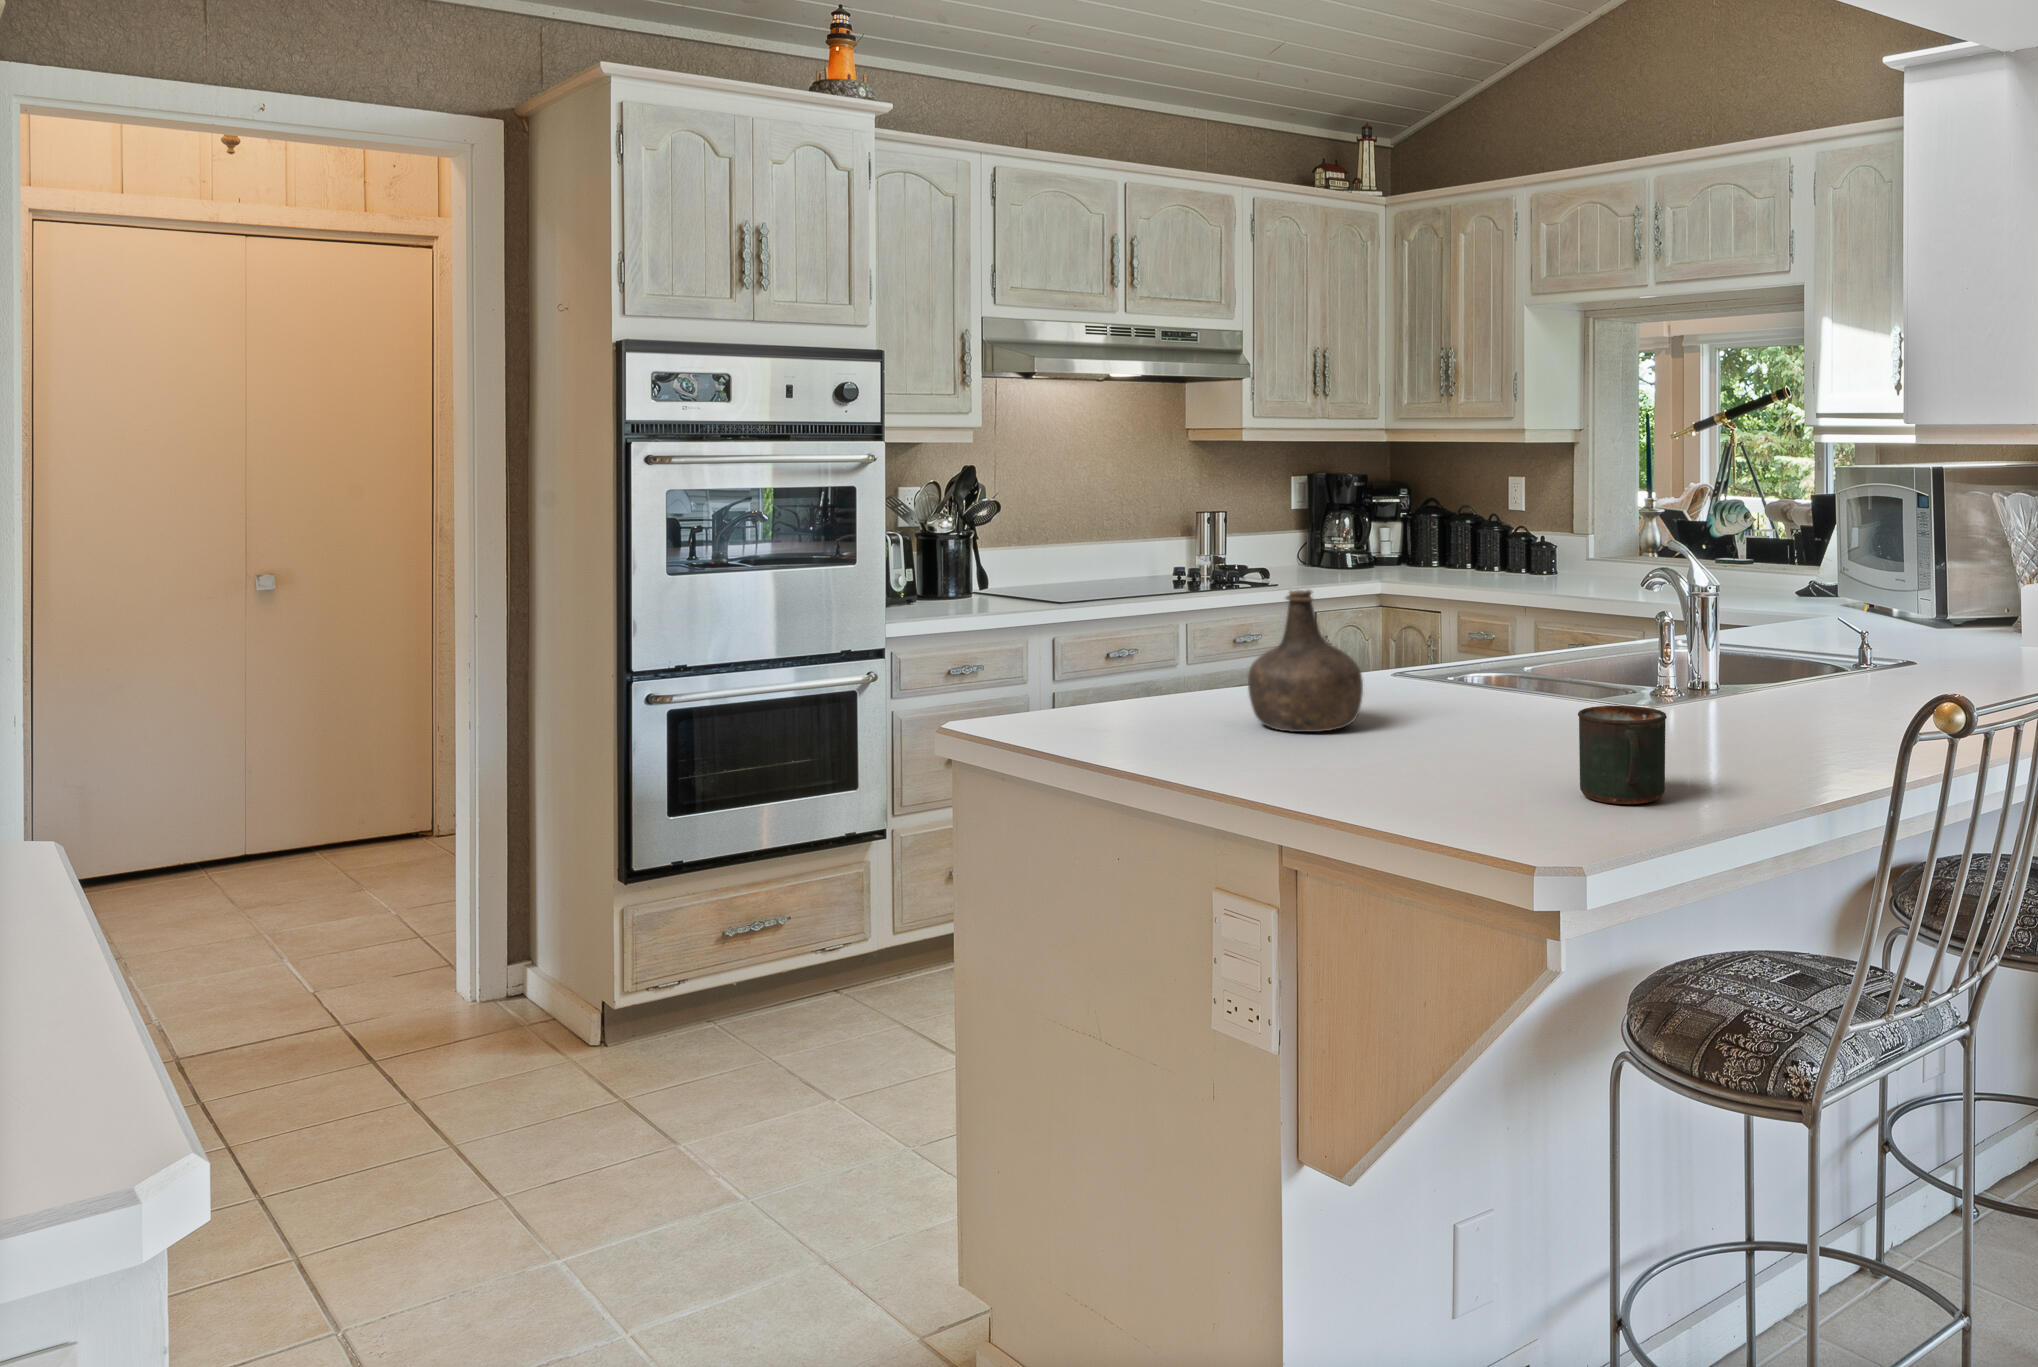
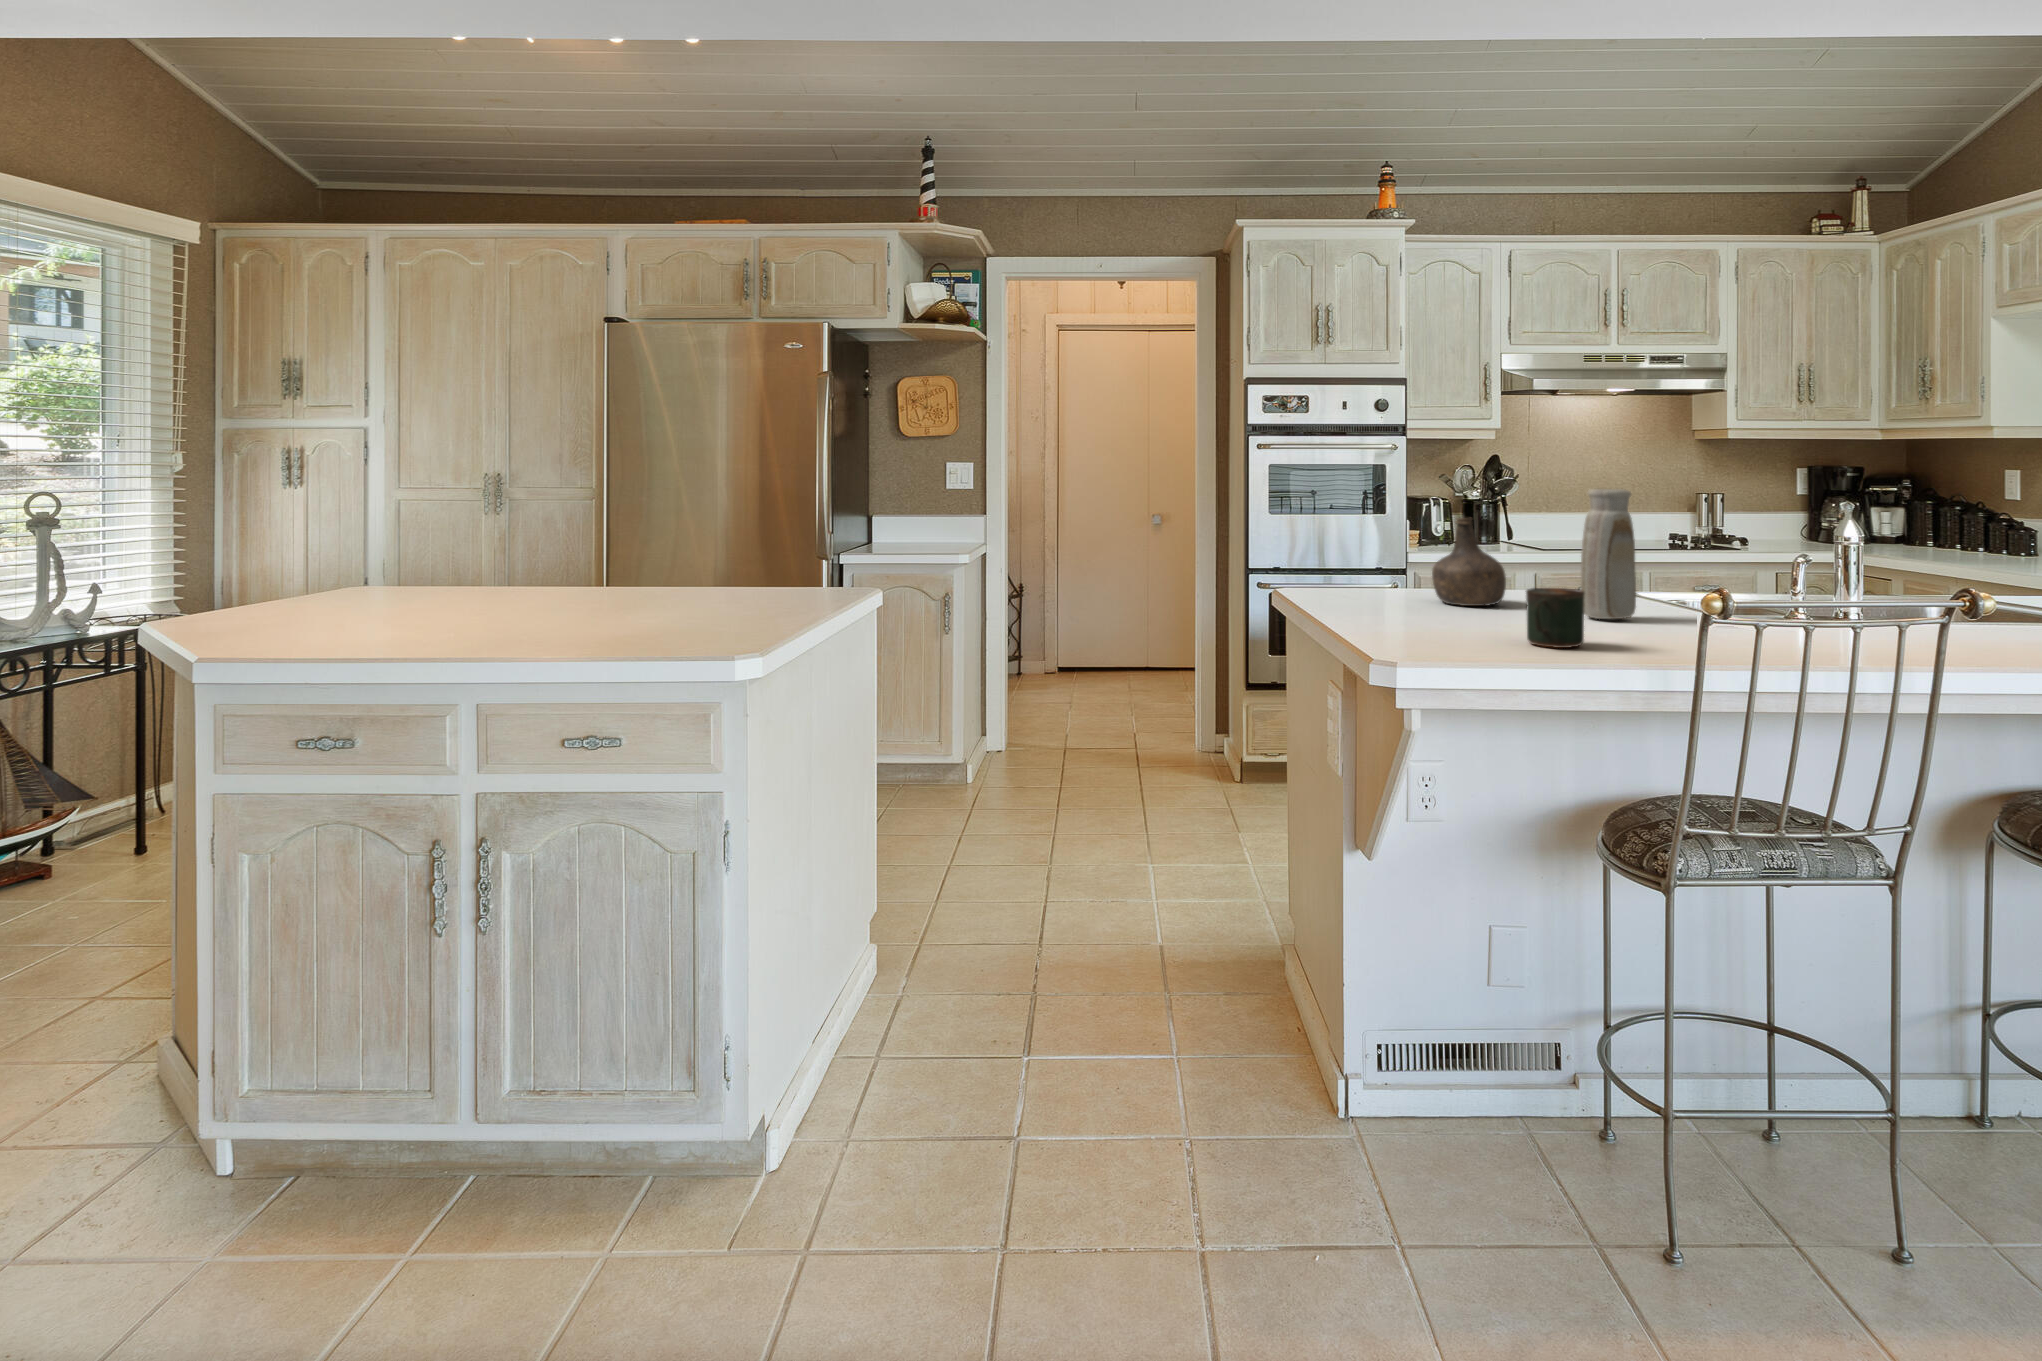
vase: none [1488,539,1558,732] -> present [1581,489,1636,619]

